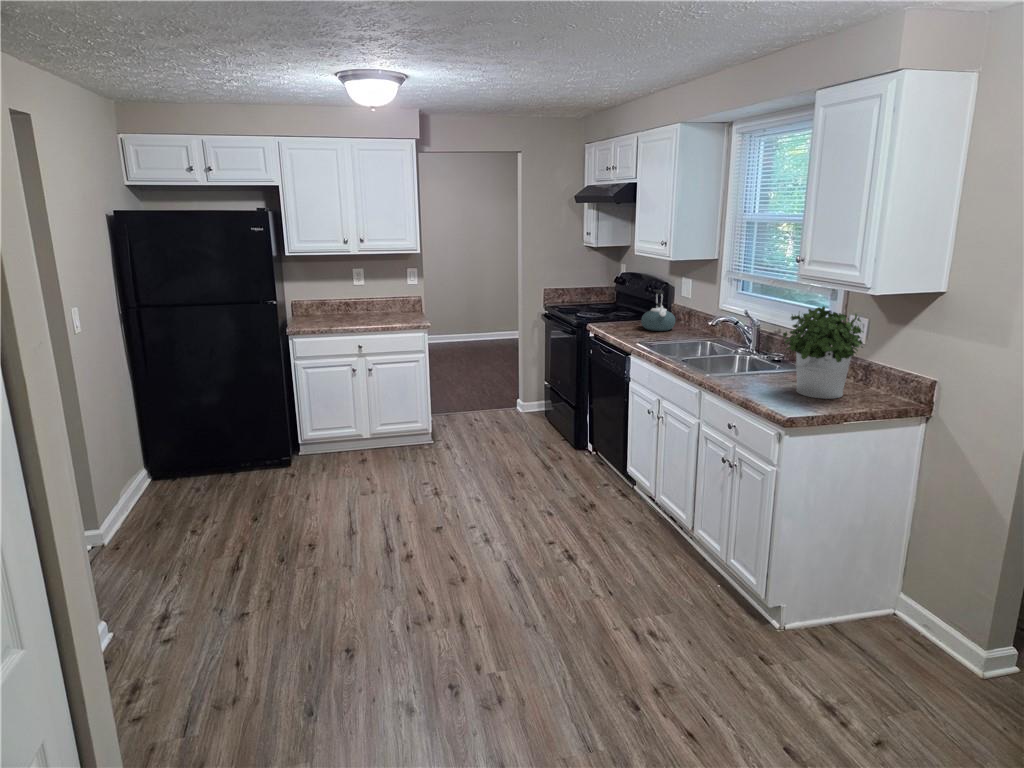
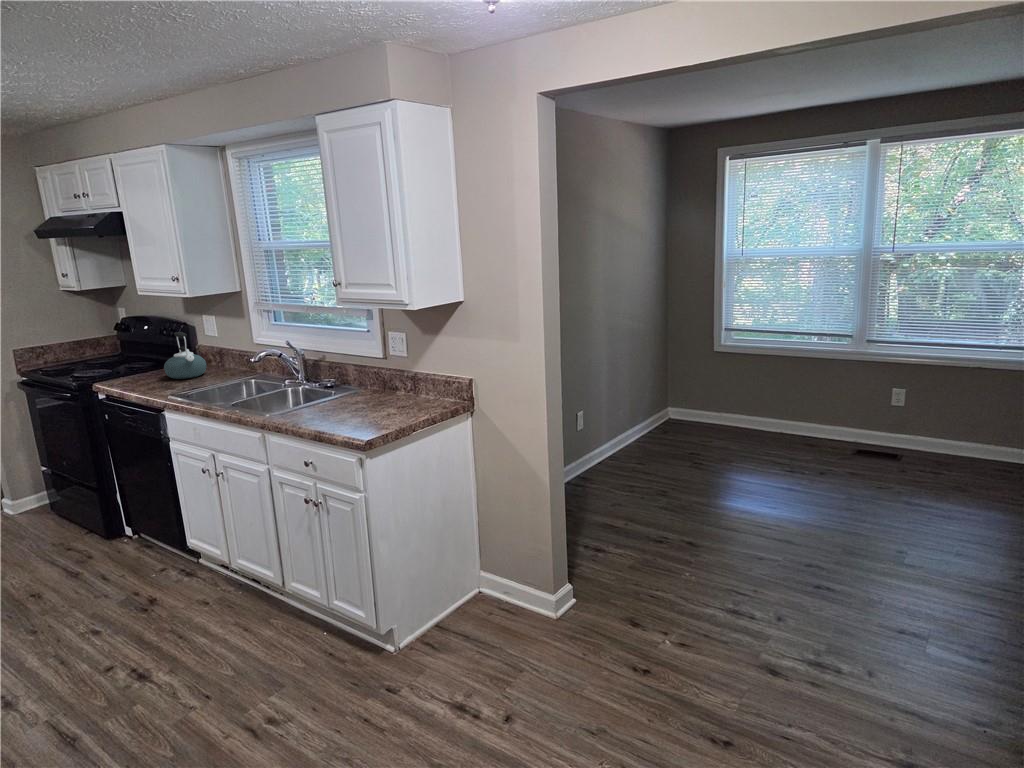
potted plant: present [783,307,863,399] -> none [335,327,411,416]

